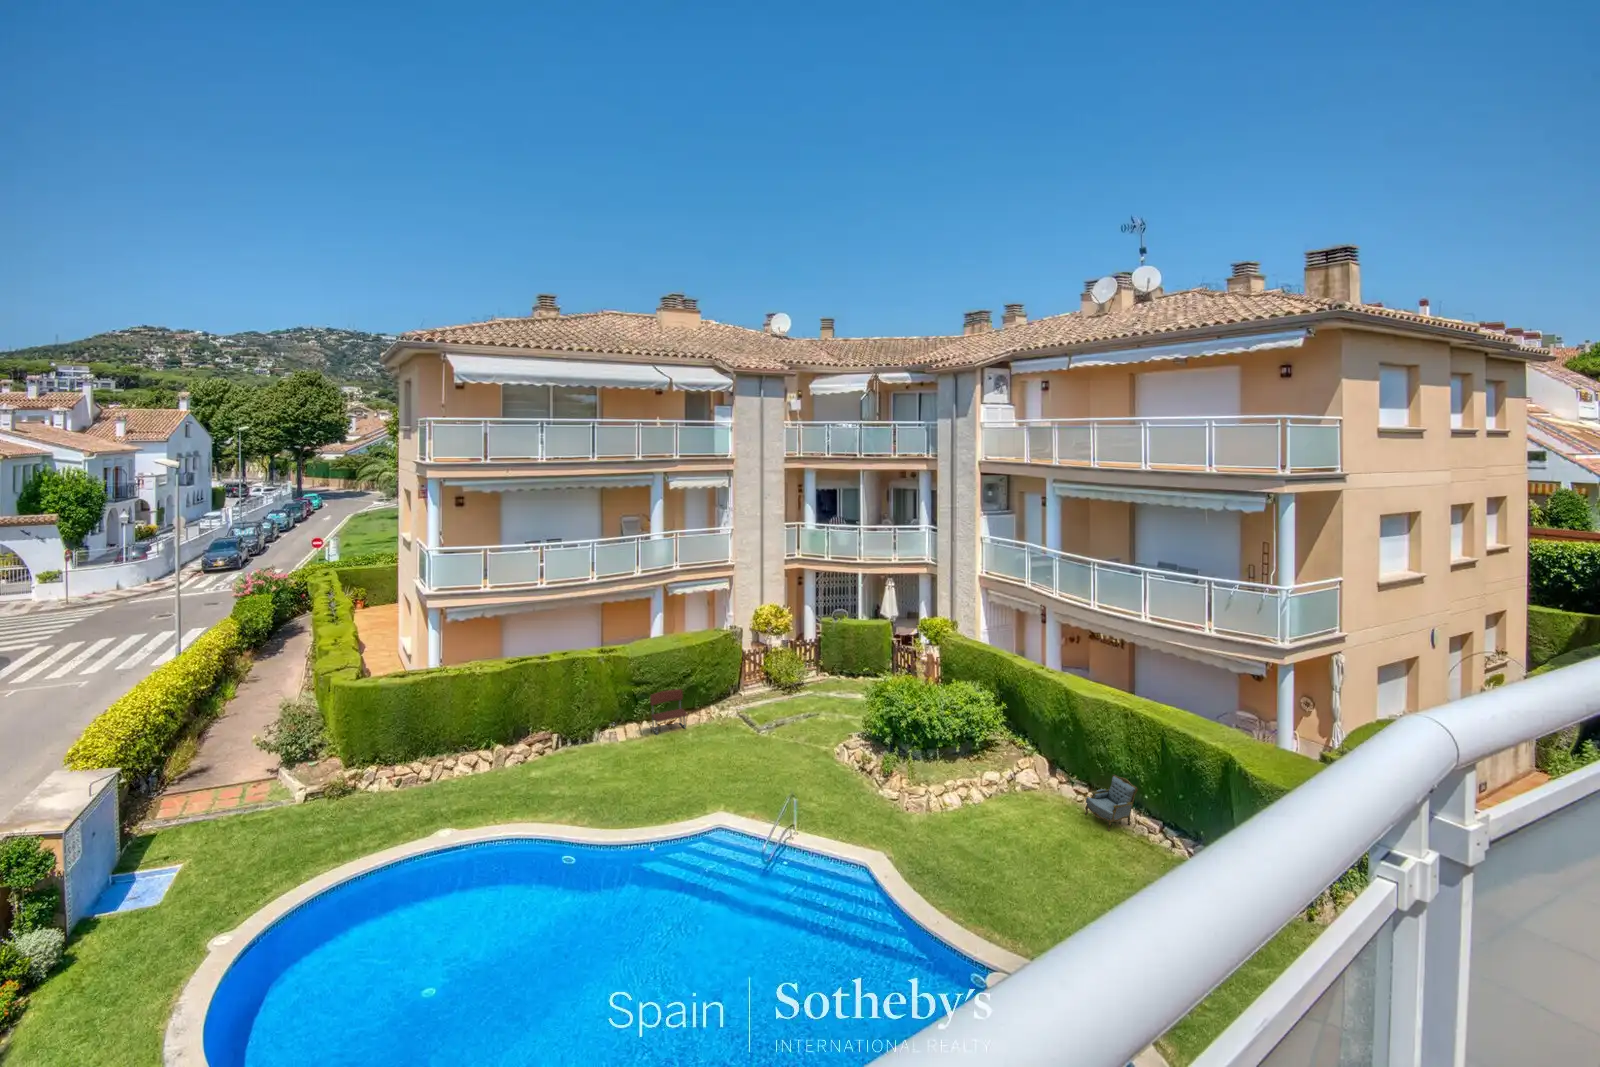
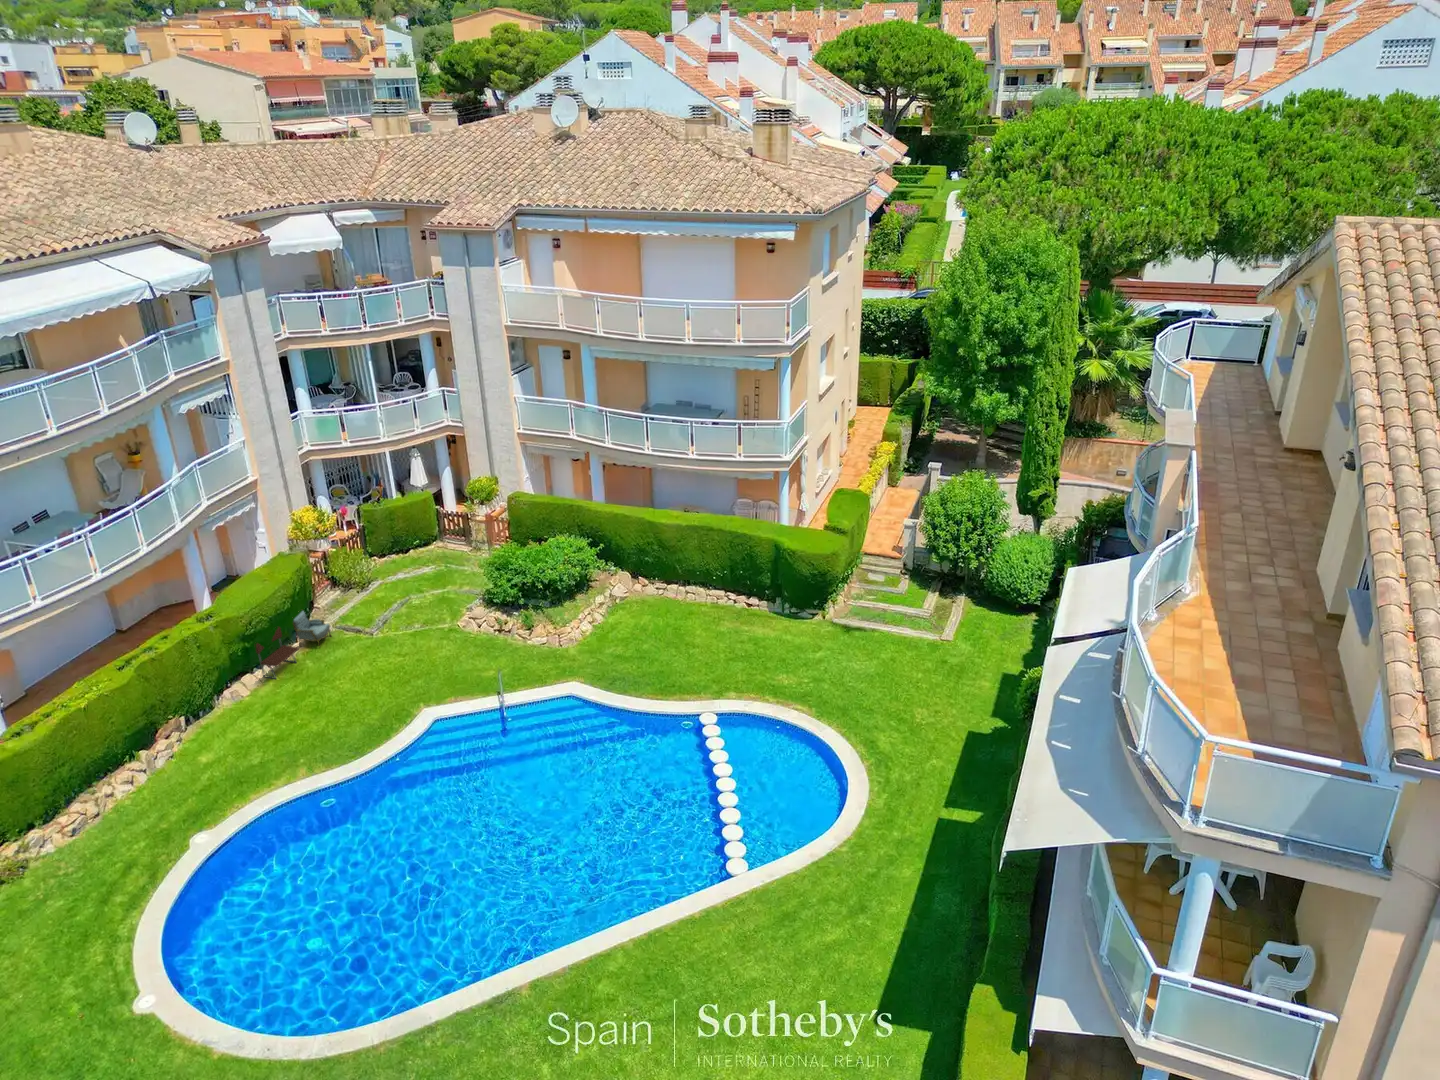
armchair: present [1085,775,1138,831] -> present [293,611,331,646]

